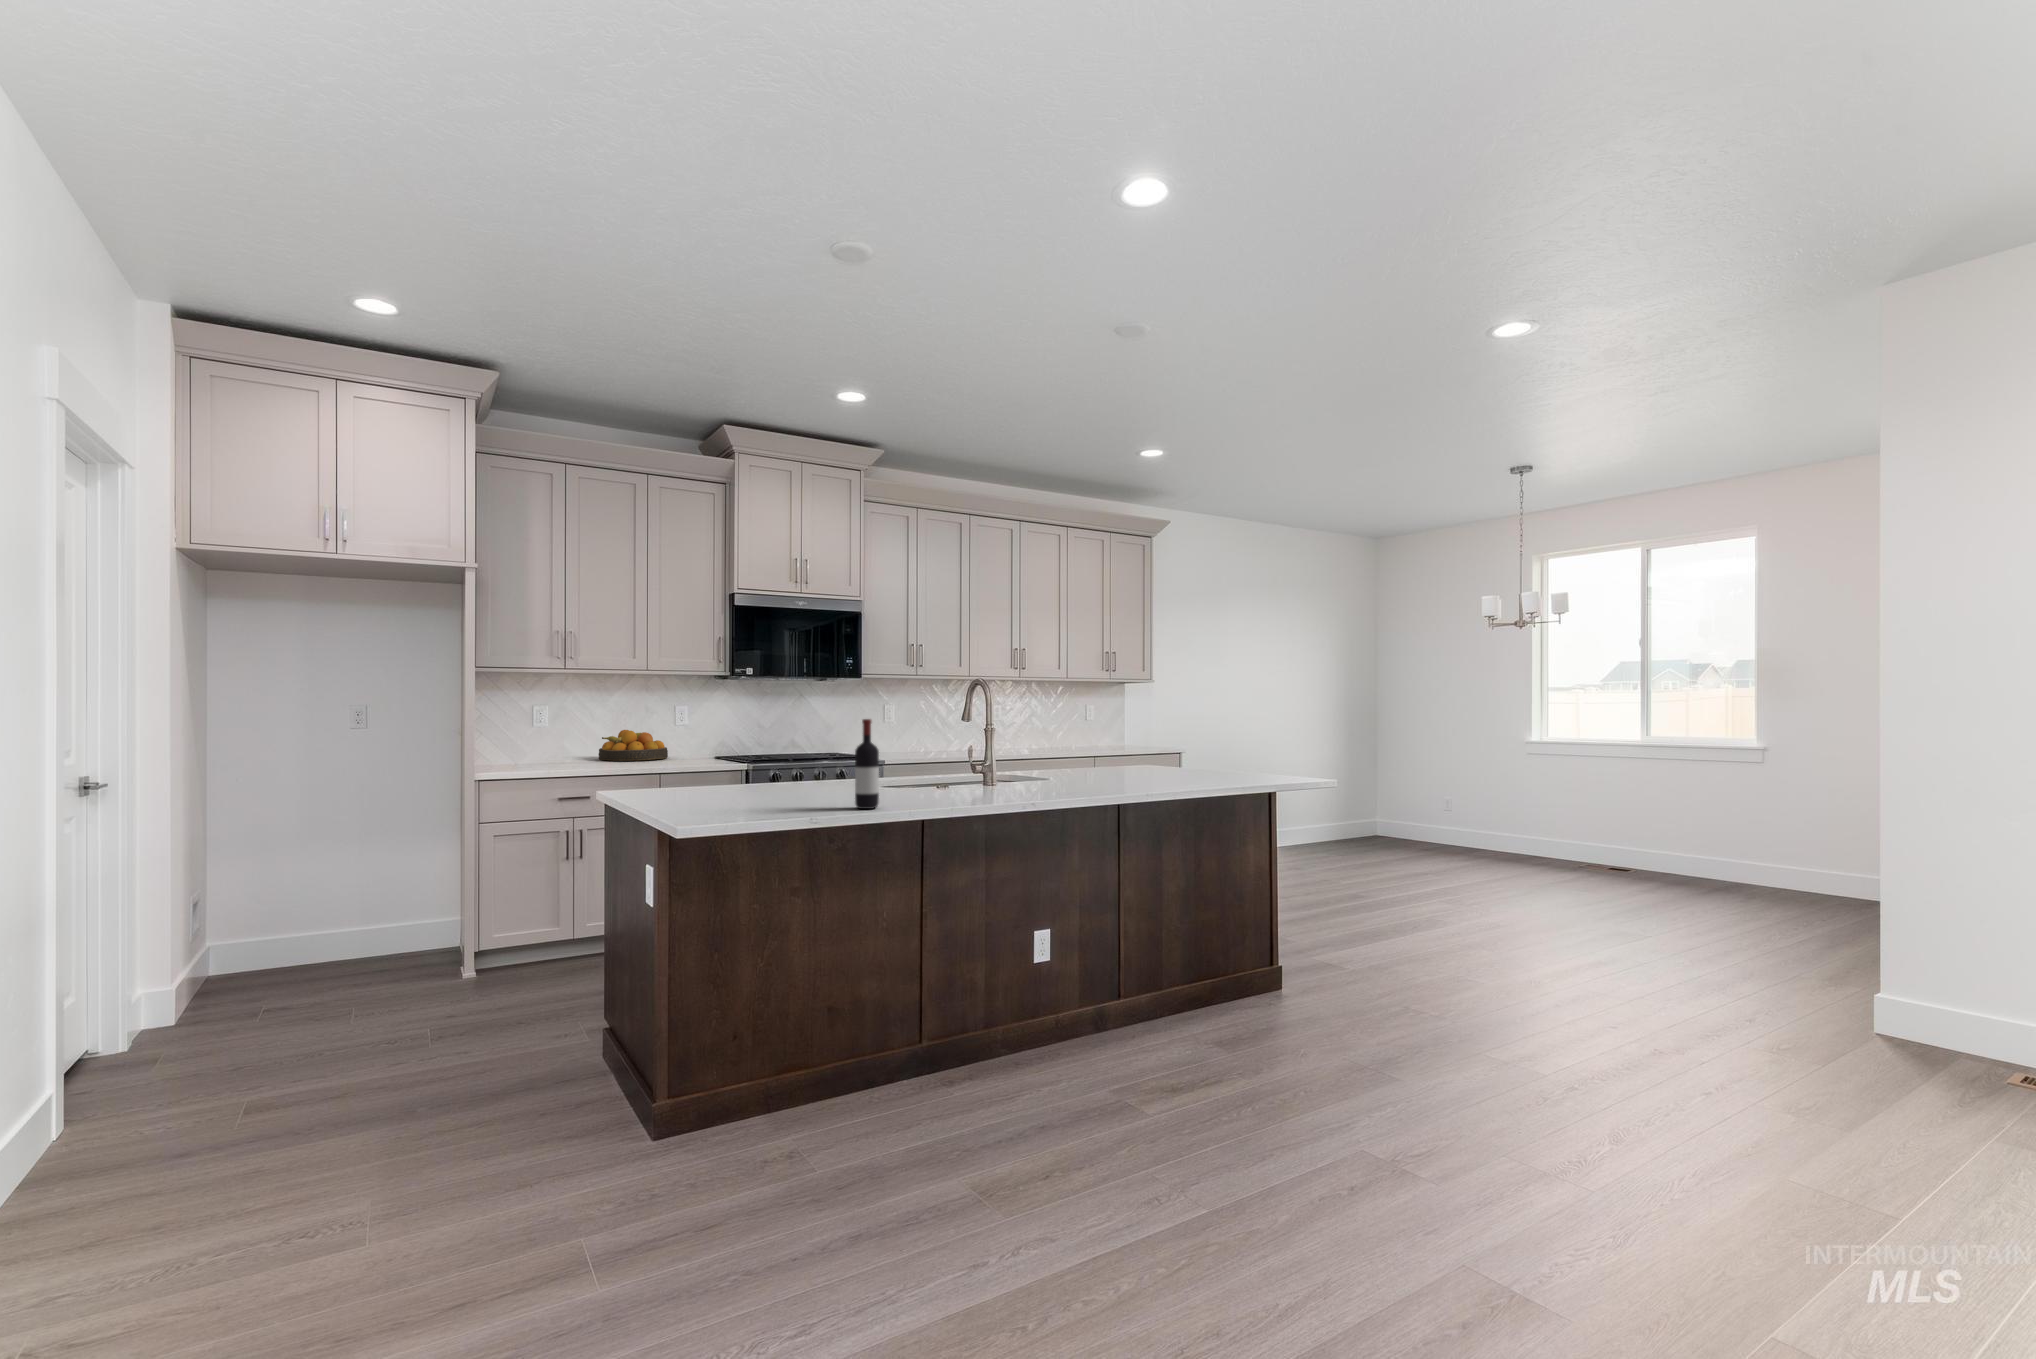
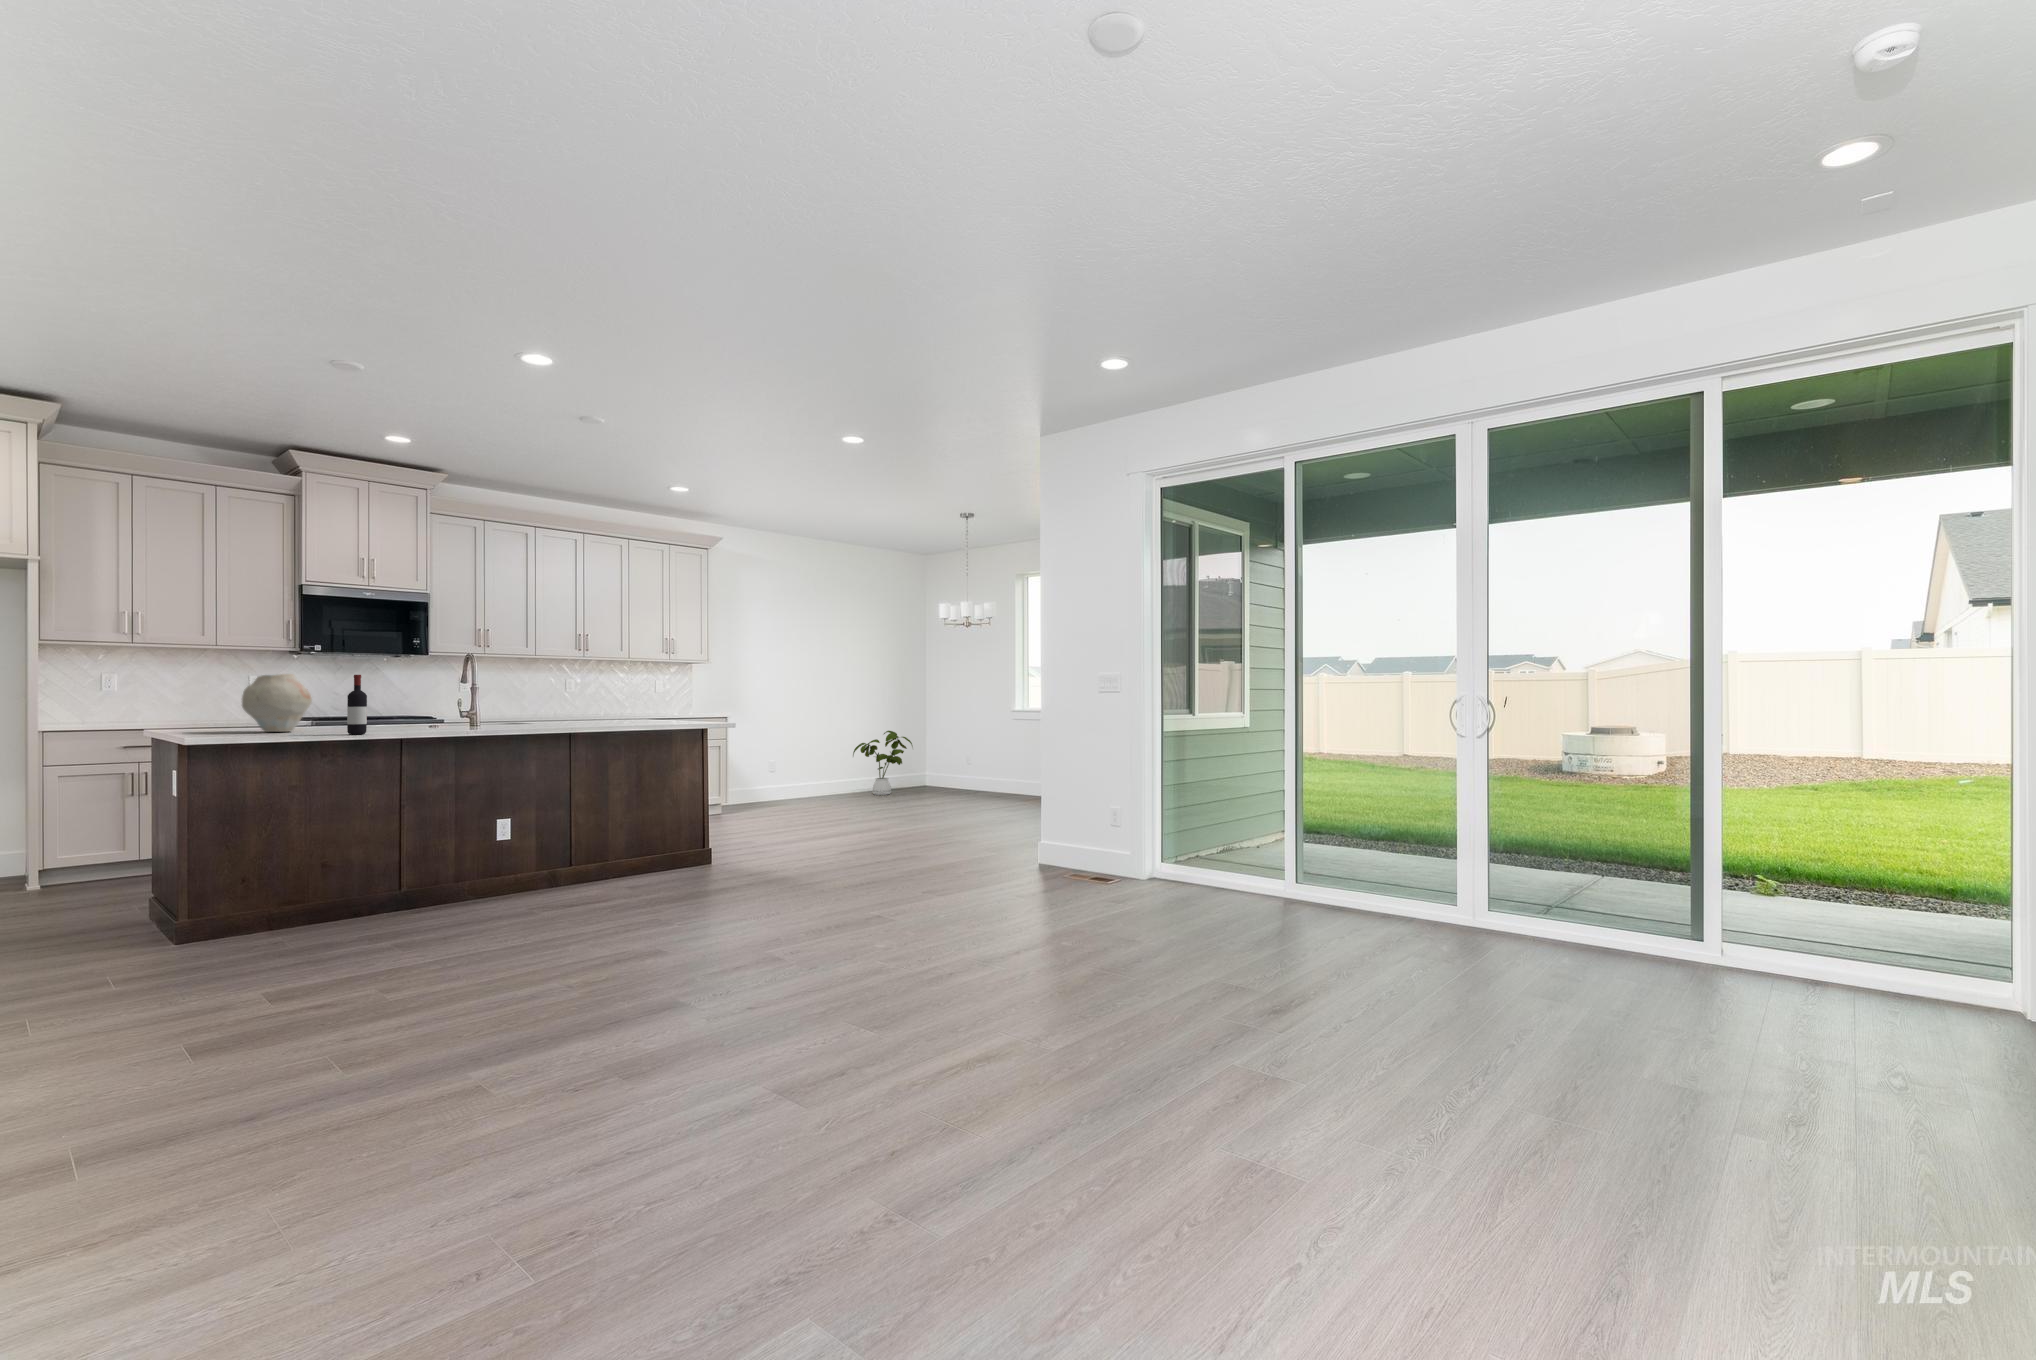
vase: none [713,716,795,800] -> present [242,674,312,732]
fruit bowl: present [599,730,668,761] -> none [171,695,241,719]
house plant: none [1297,765,1381,848] -> present [853,731,913,795]

